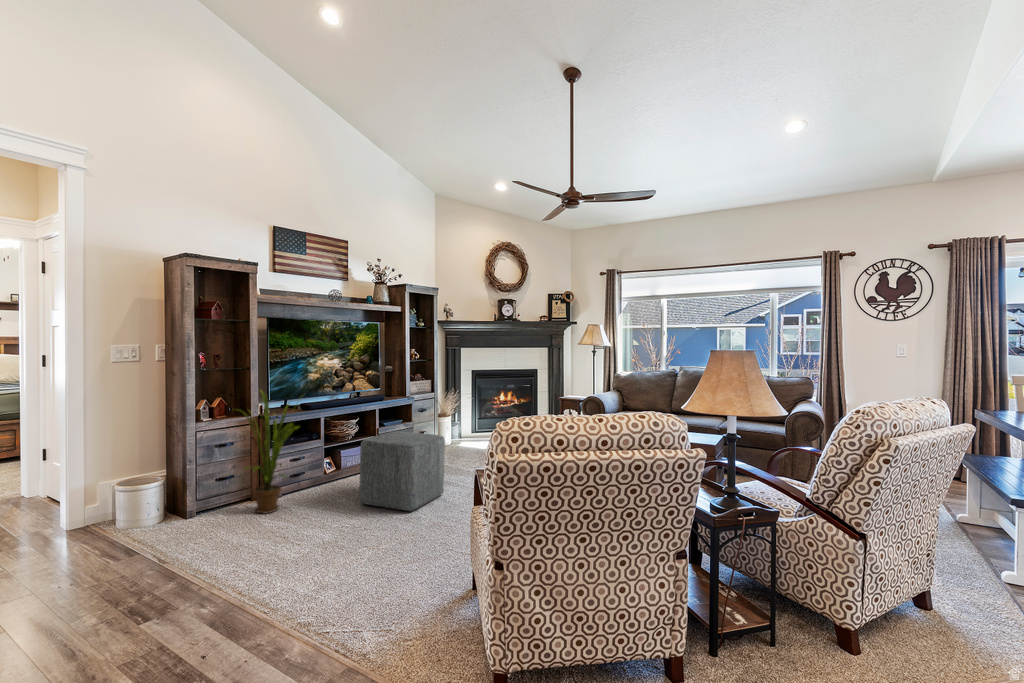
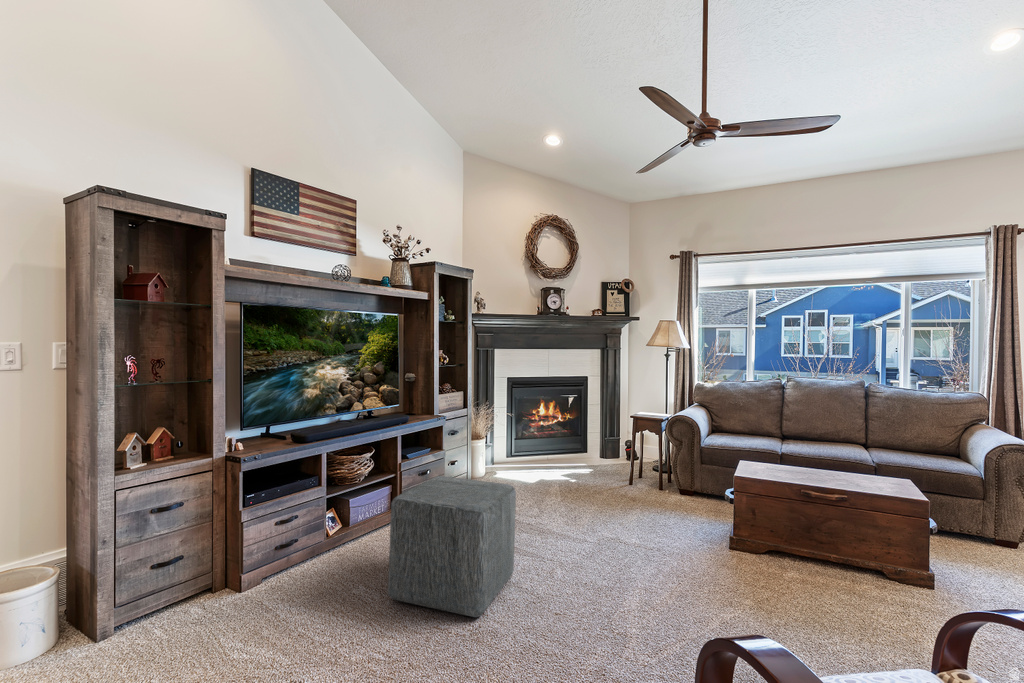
house plant: present [243,391,299,513] -> none [174,414,305,626]

